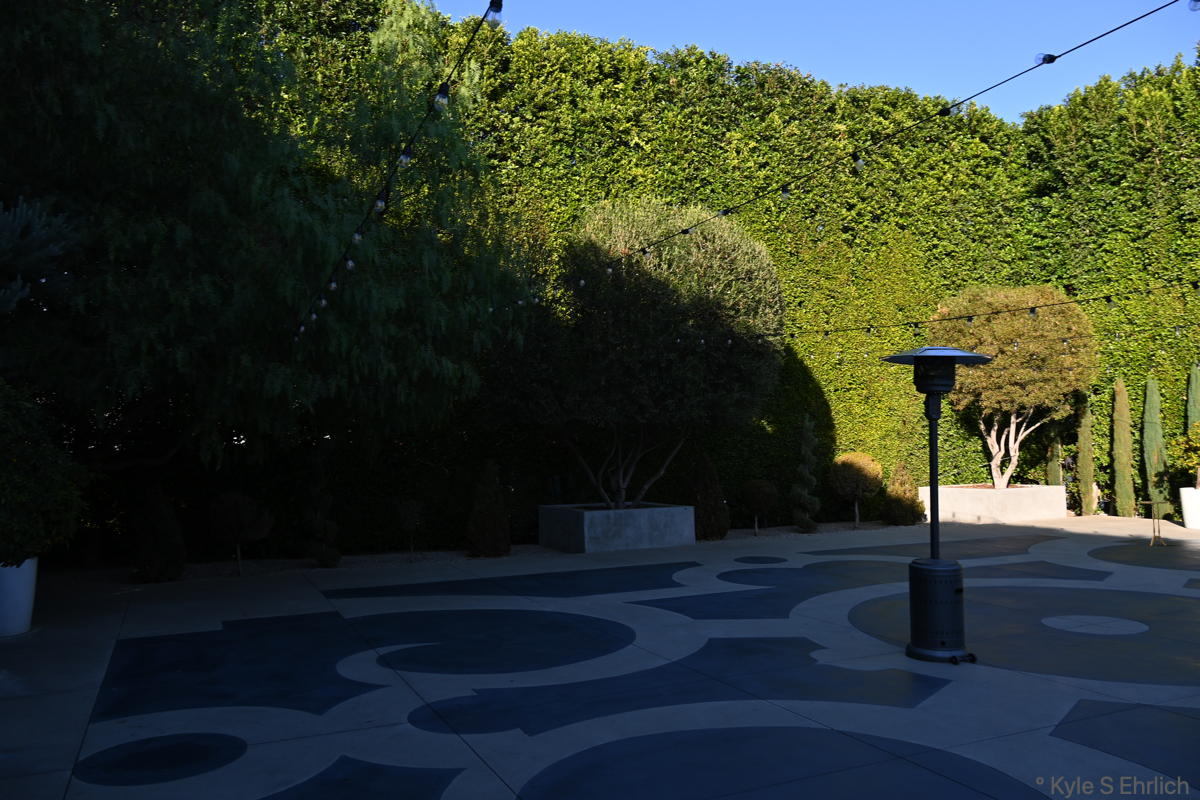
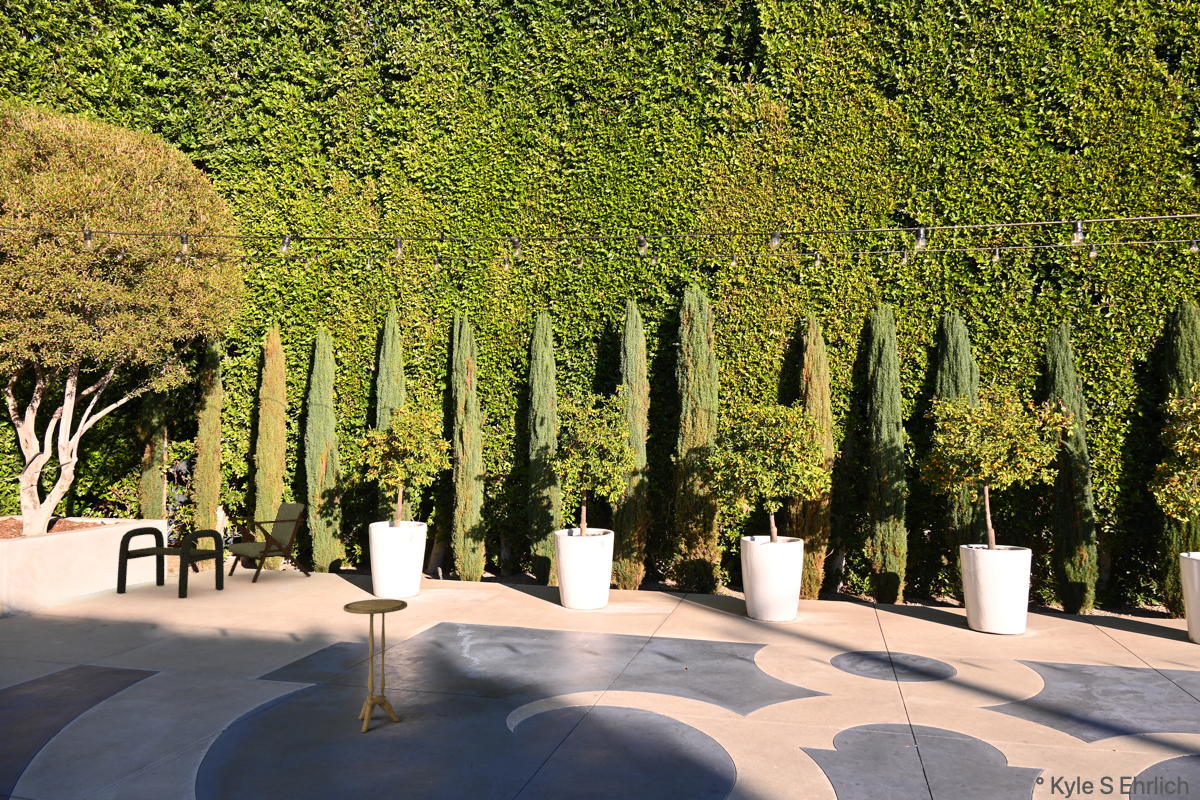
lounge chair: none [1099,479,1151,522] -> present [228,502,311,583]
bench: none [1044,489,1099,523] -> present [117,527,224,598]

